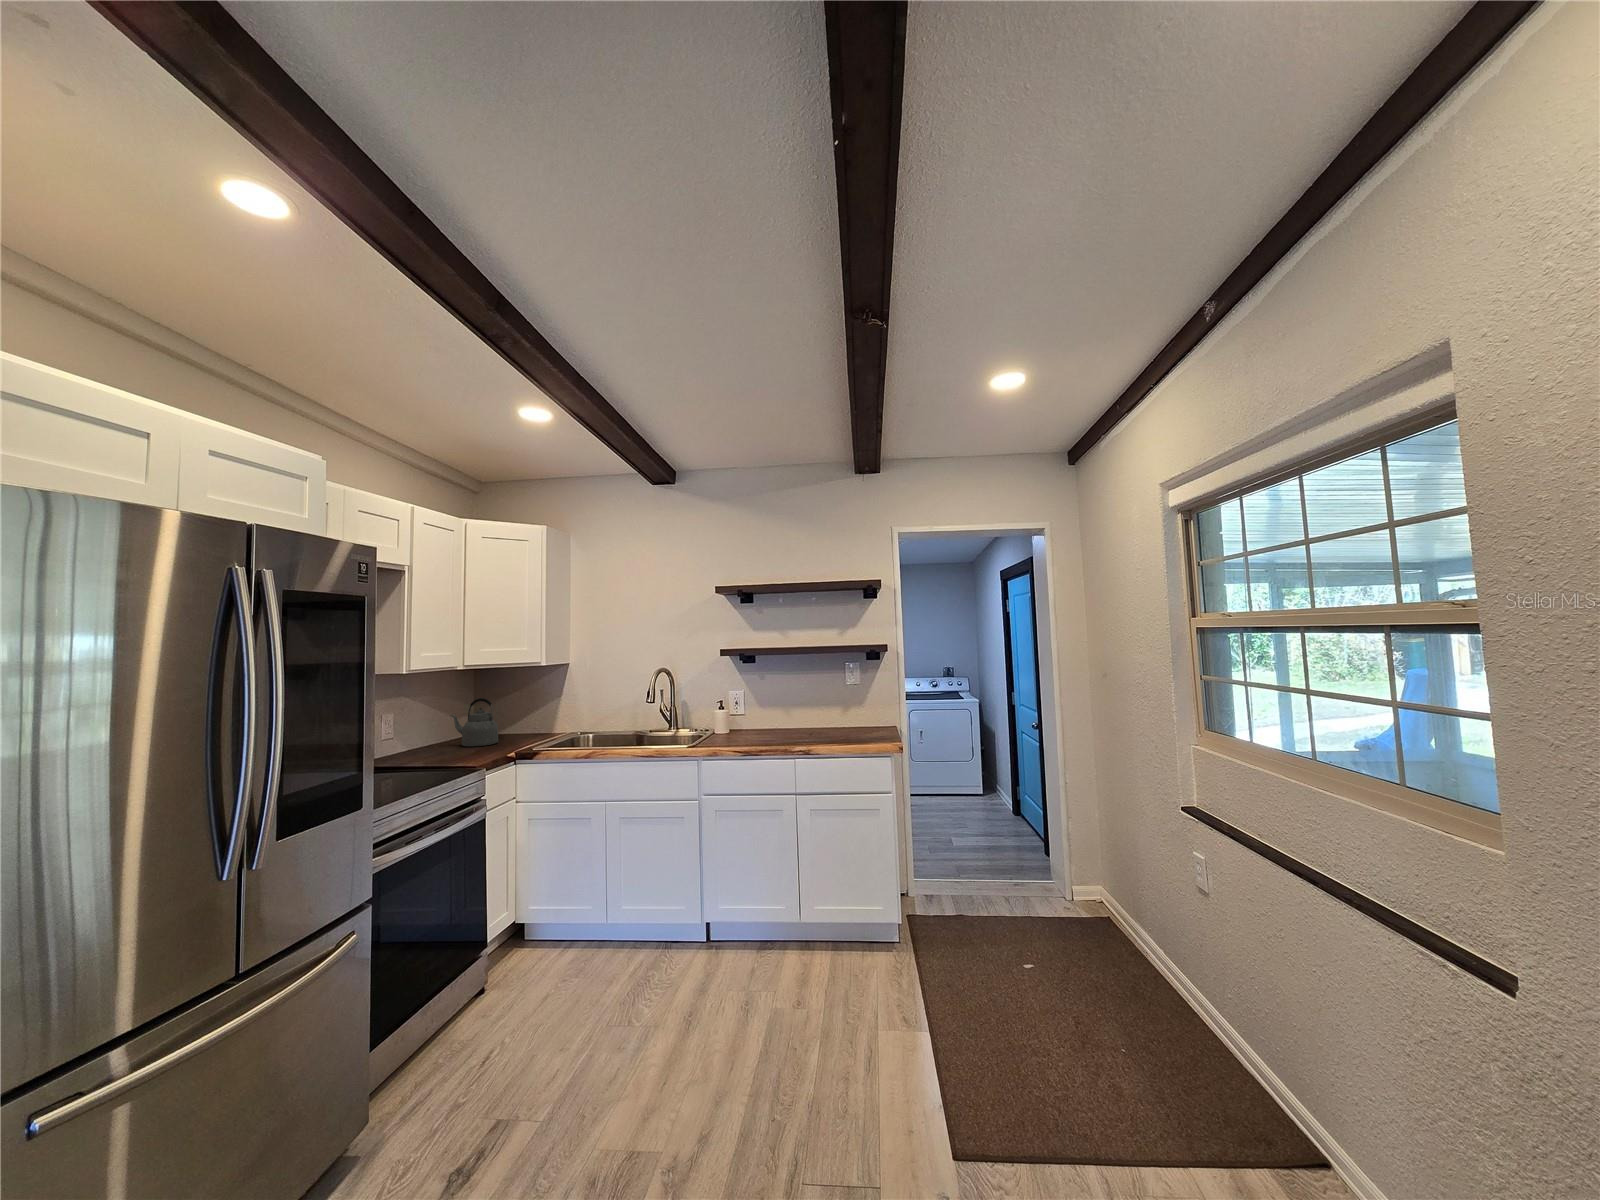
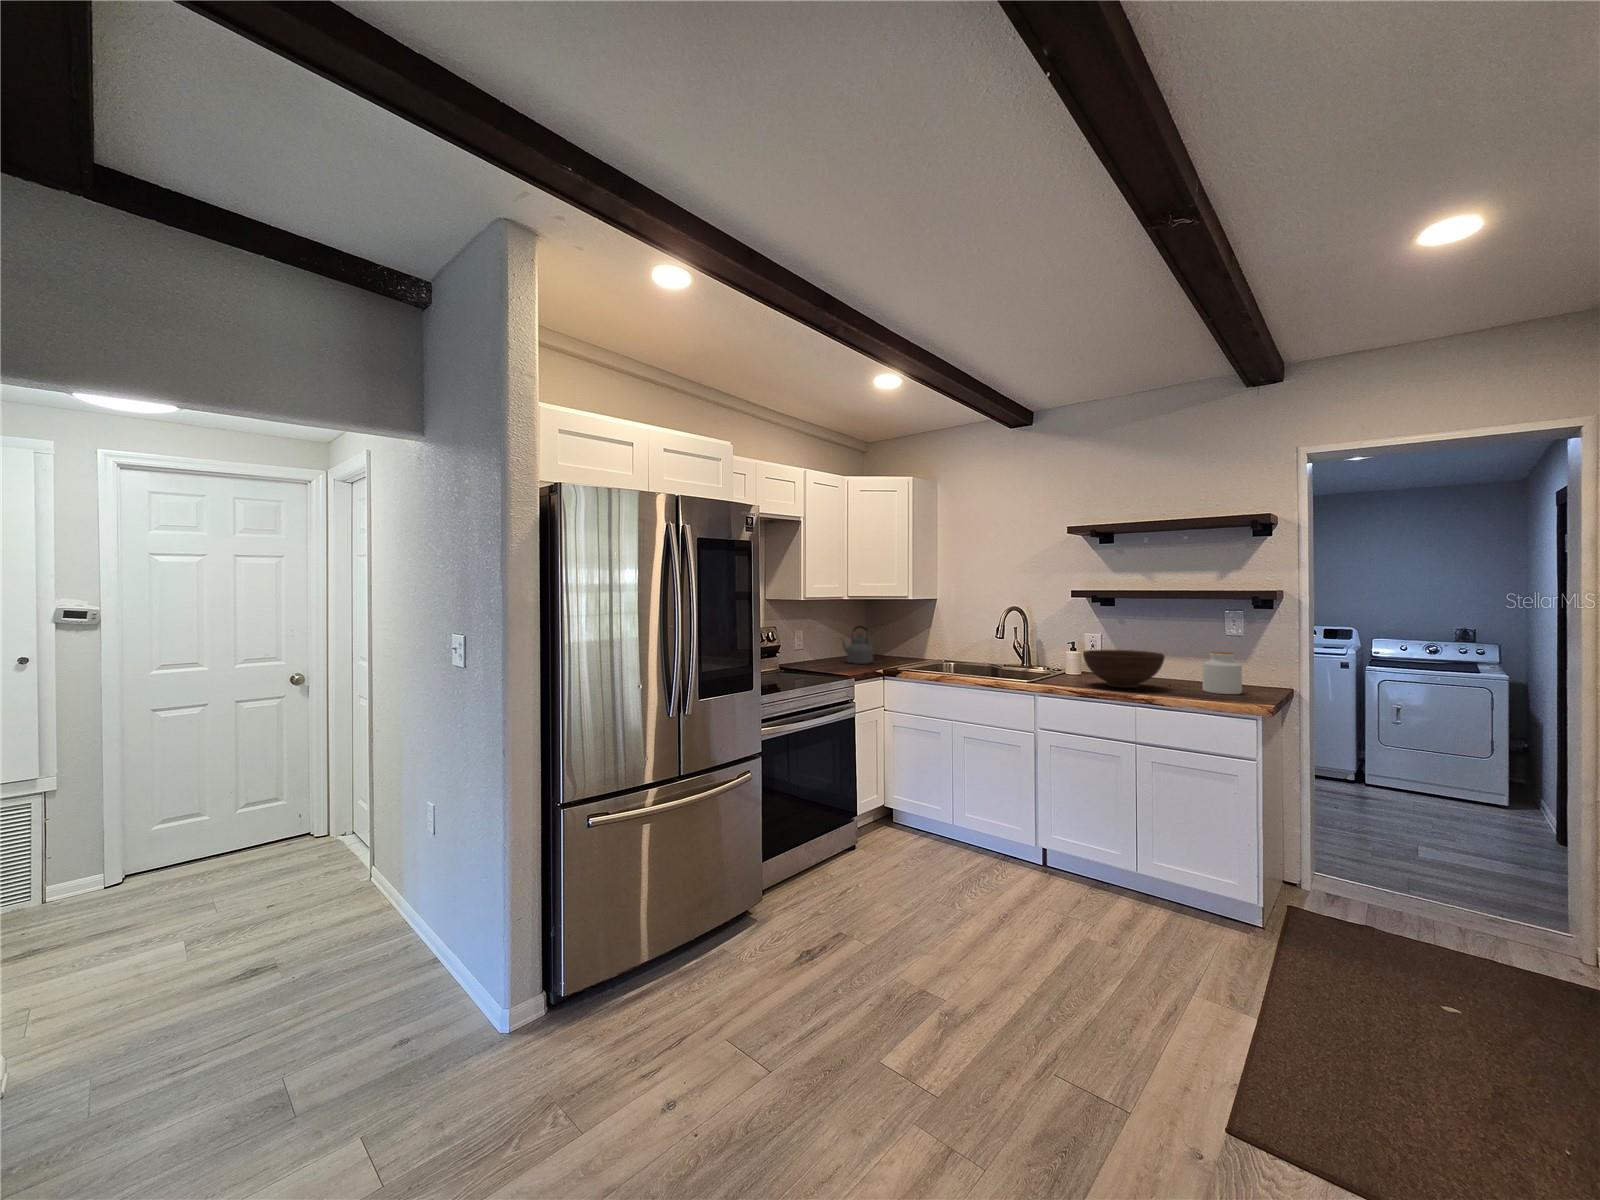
jar: none [835,700,864,737] -> present [1203,652,1242,694]
fruit bowl: none [739,704,808,742] -> present [1083,650,1165,688]

